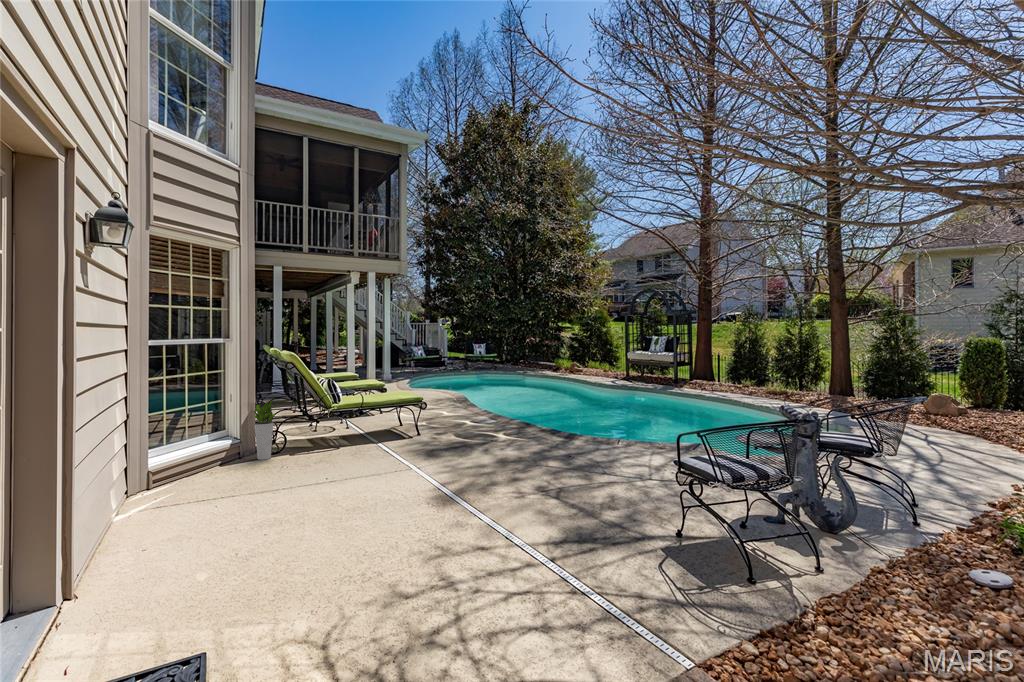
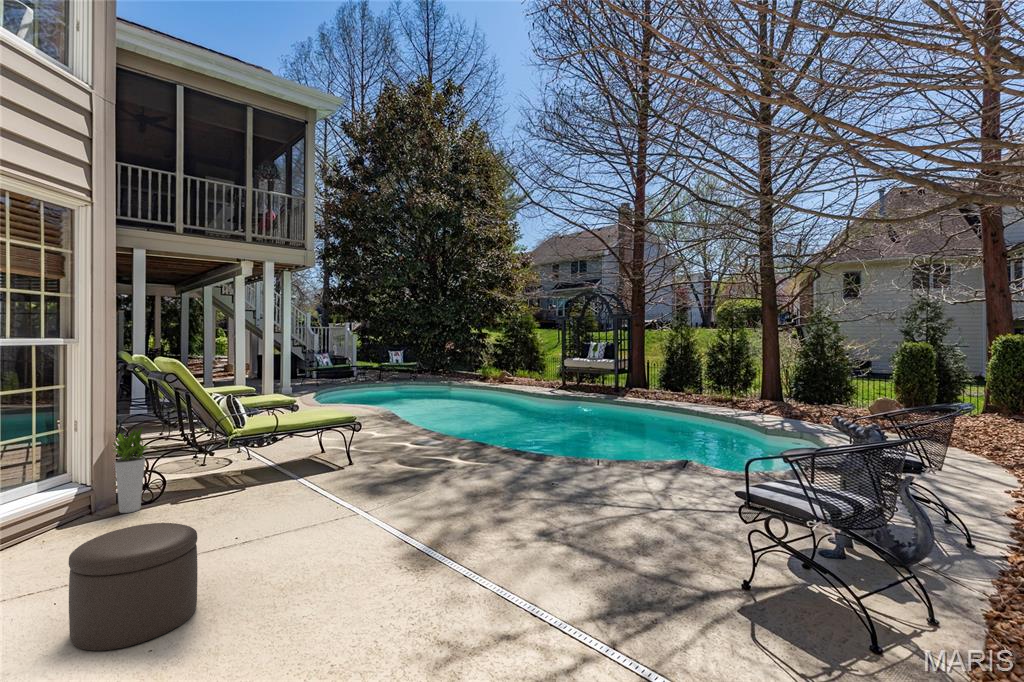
ottoman: none [223,461,297,532] -> present [69,523,198,651]

